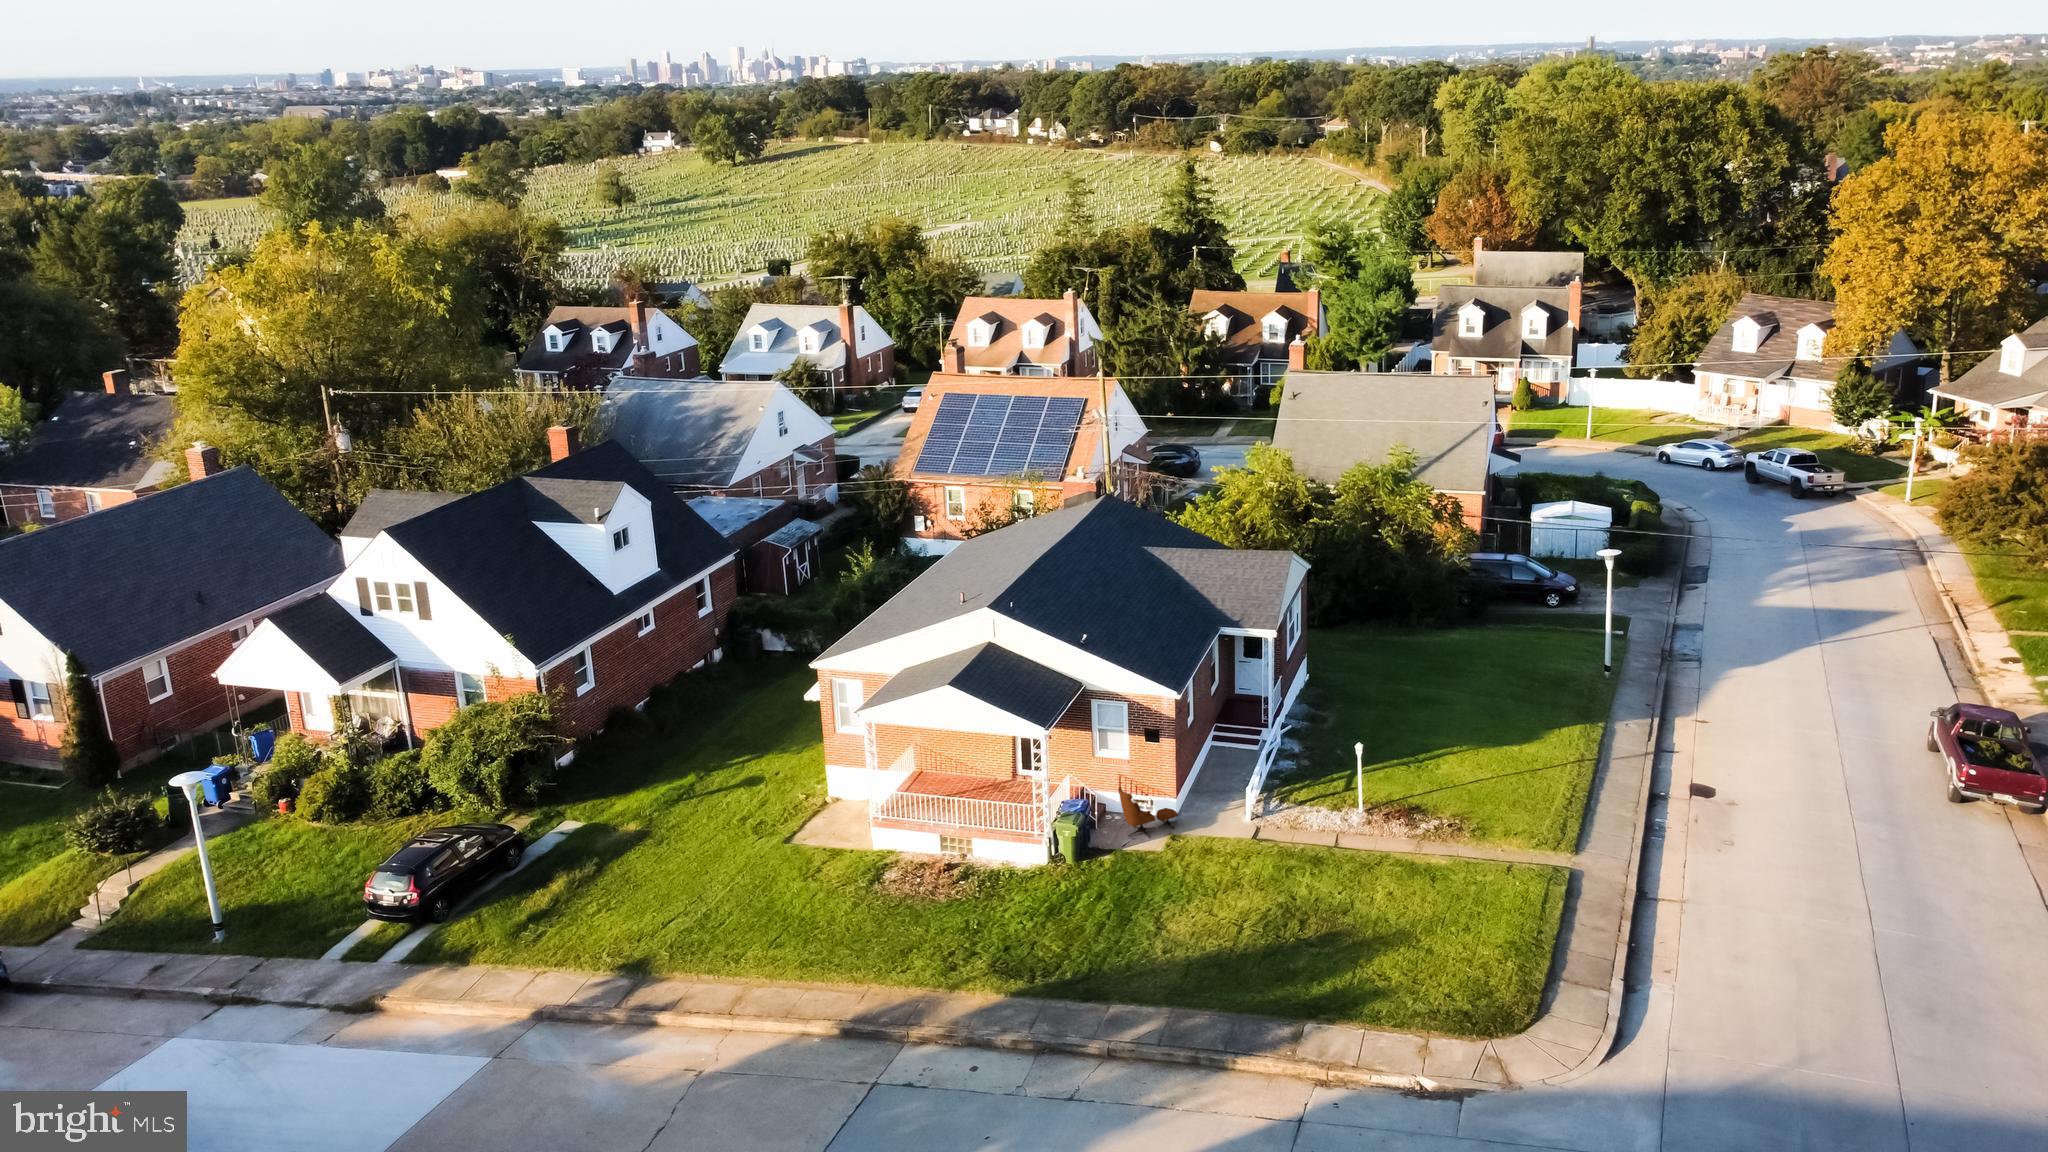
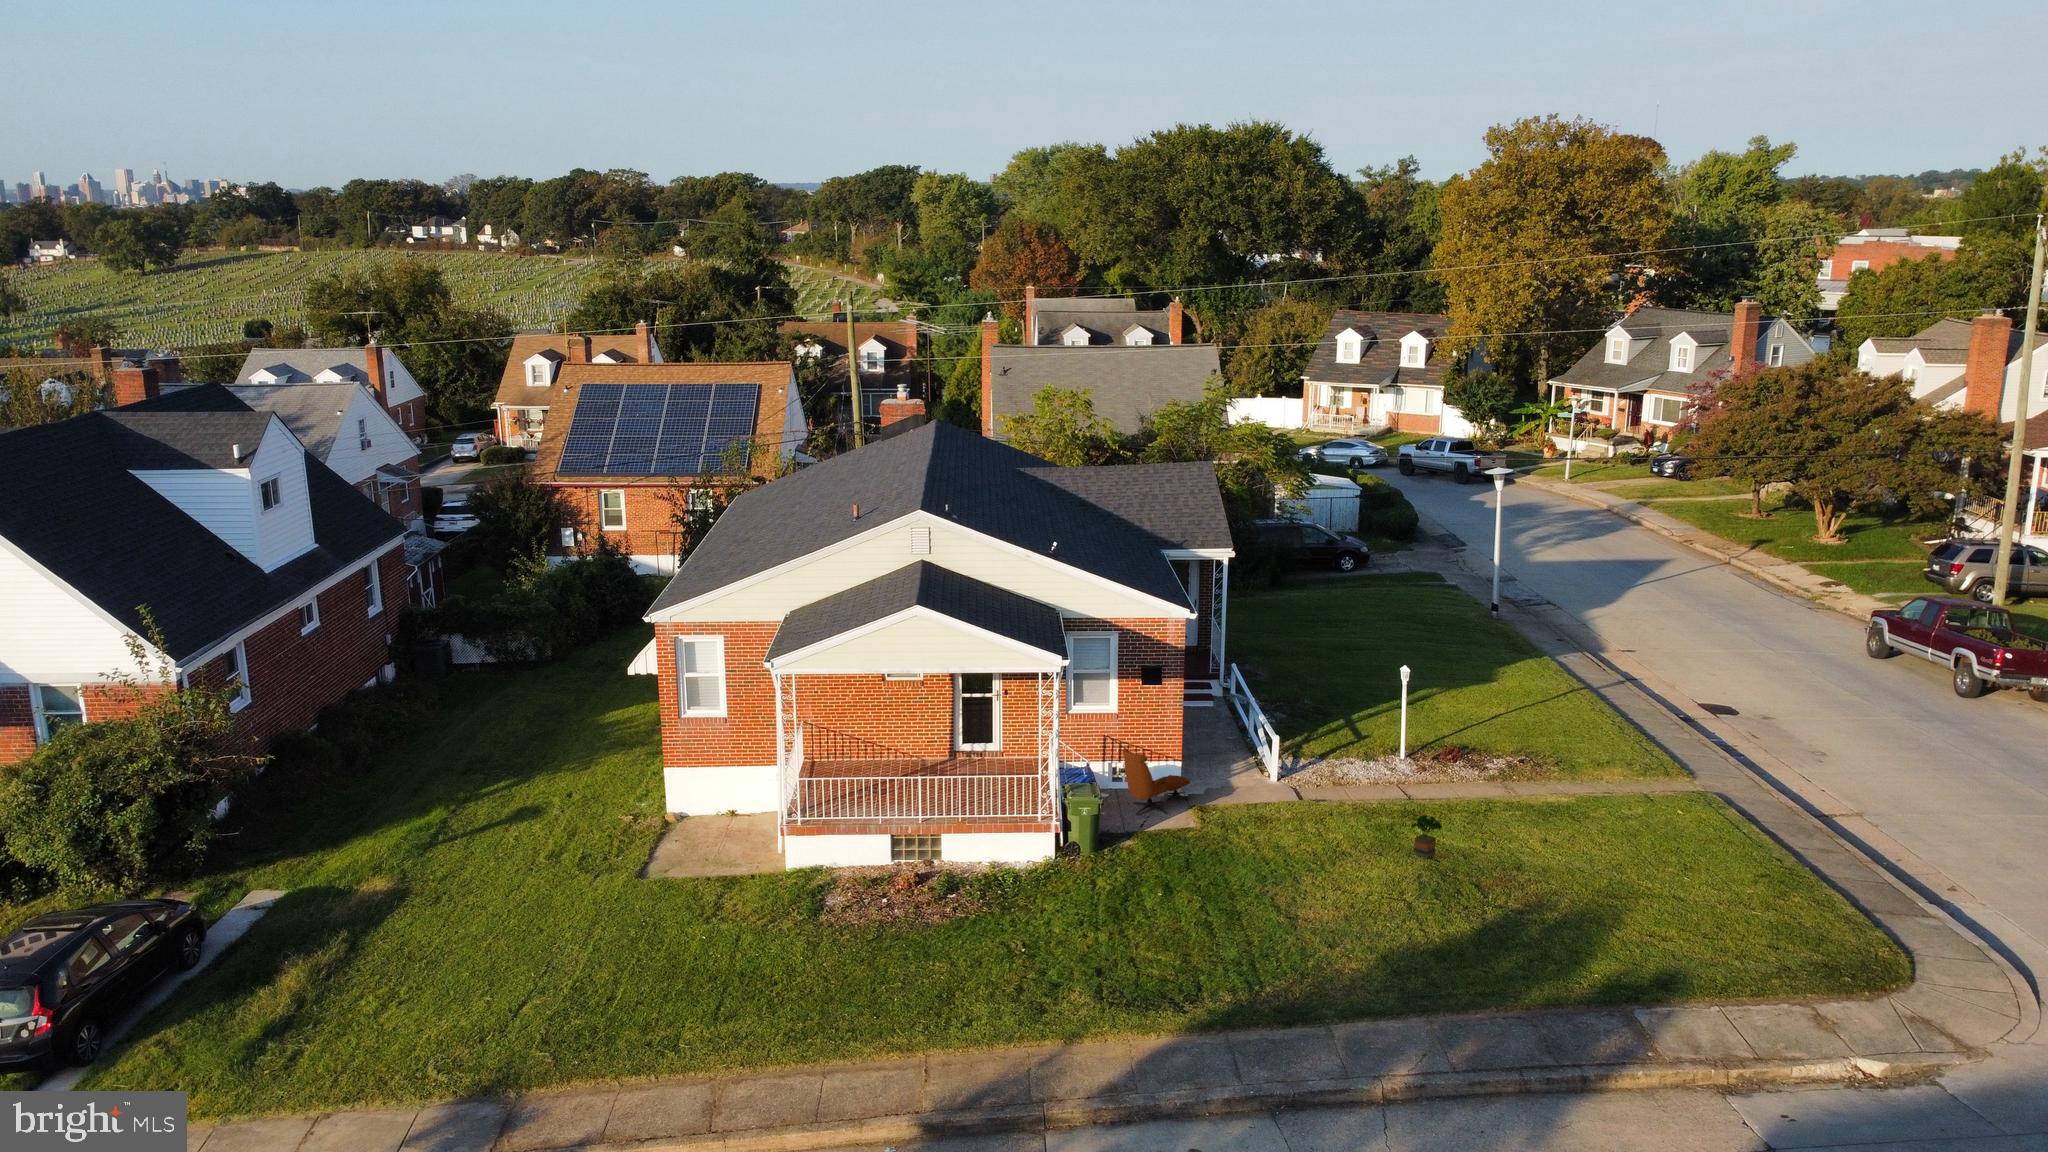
potted tree: none [1301,865,1325,899] -> present [1411,815,1443,858]

